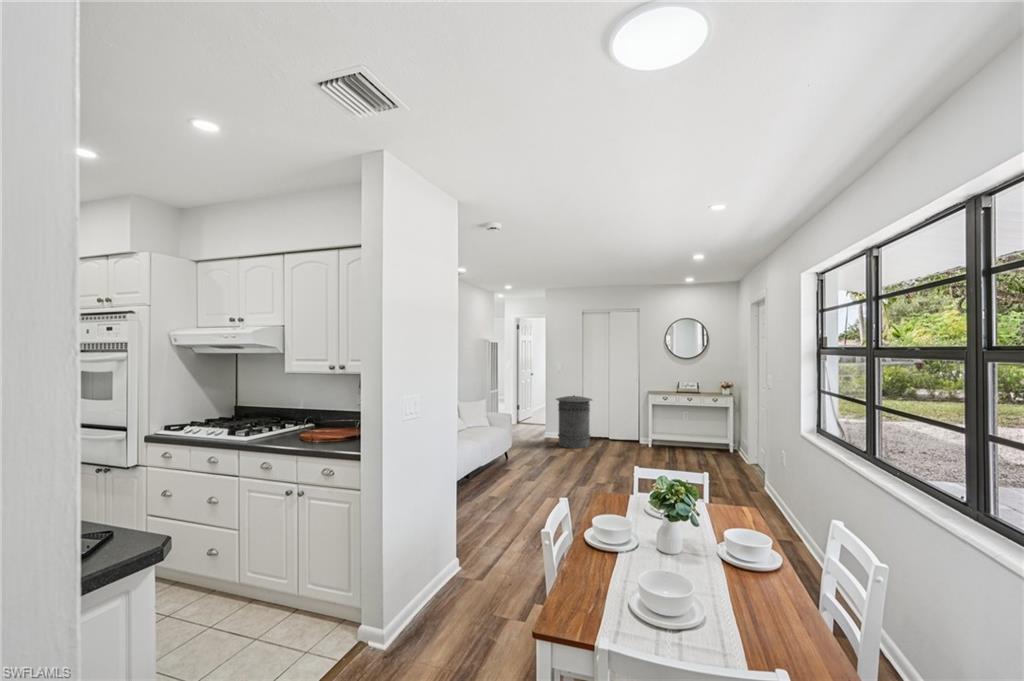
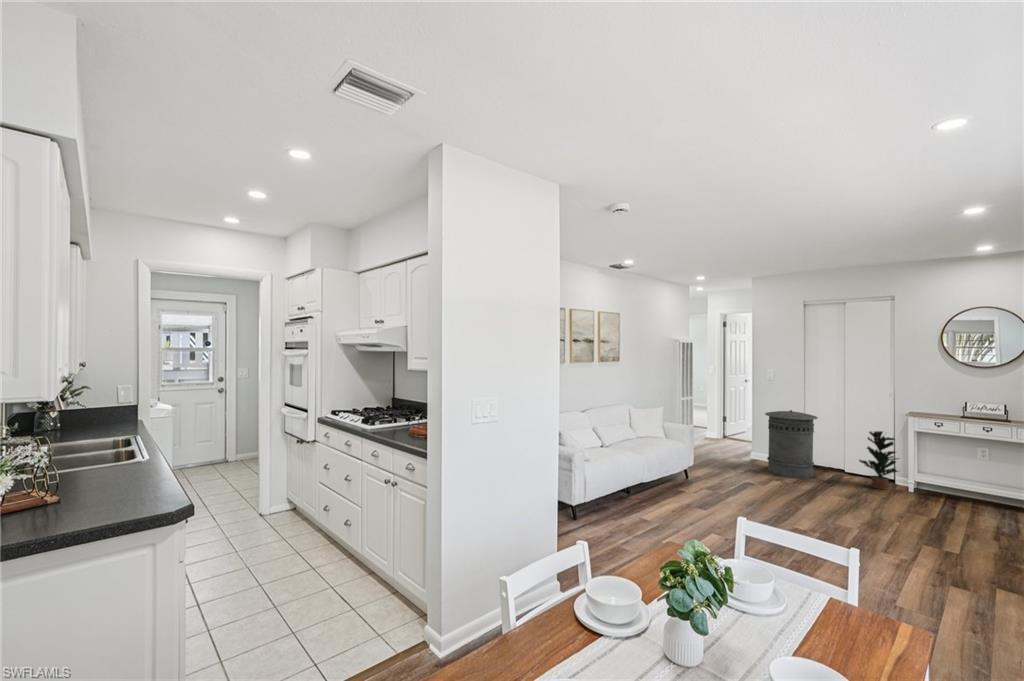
potted plant: none [619,406,645,449] -> present [859,431,899,490]

